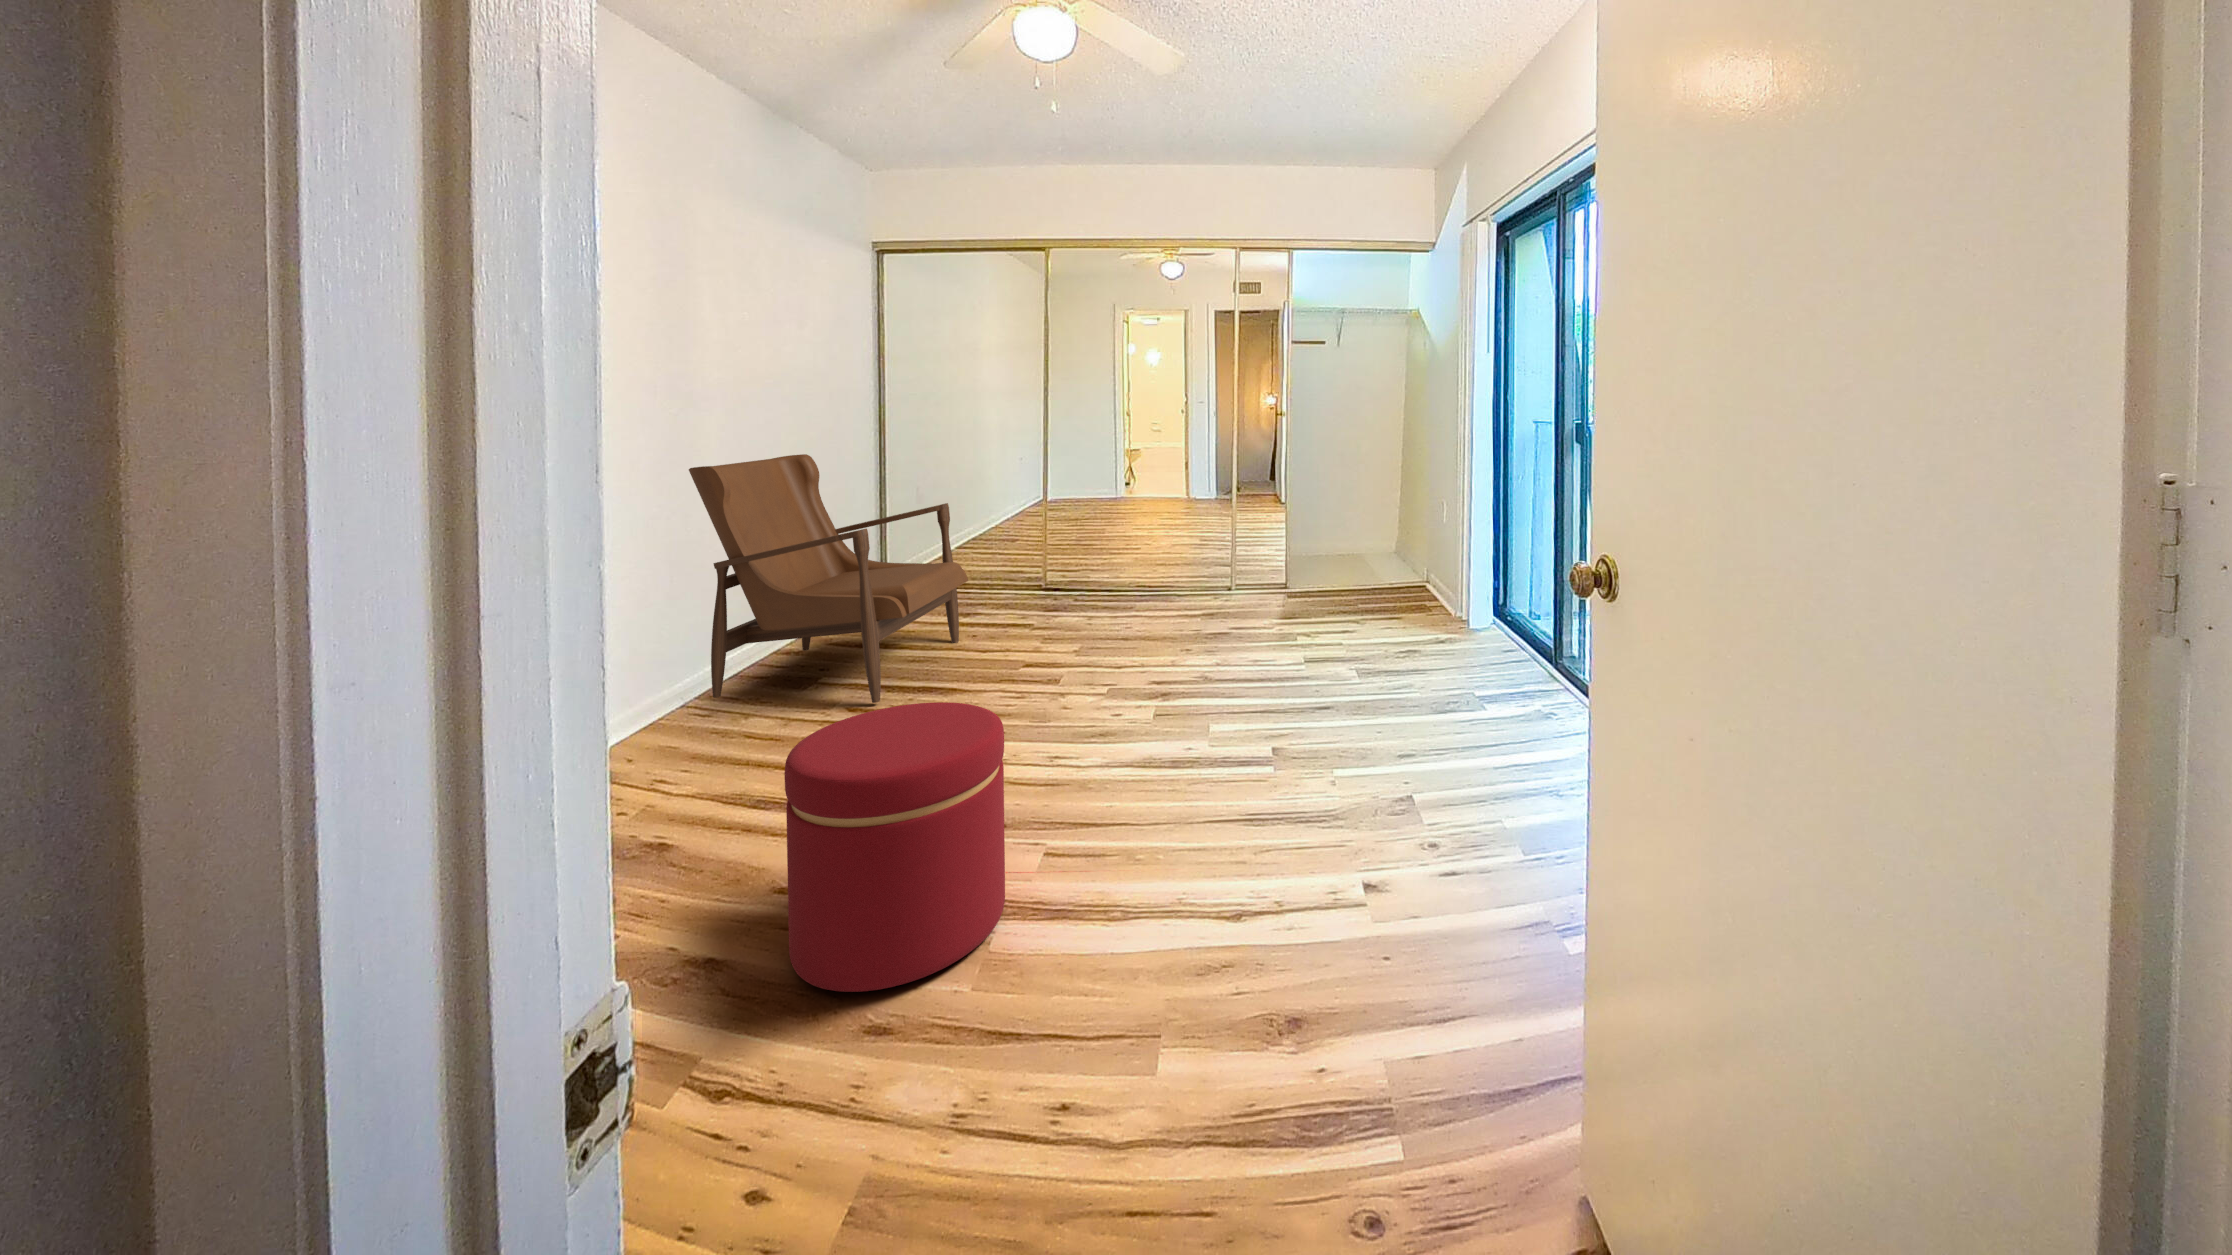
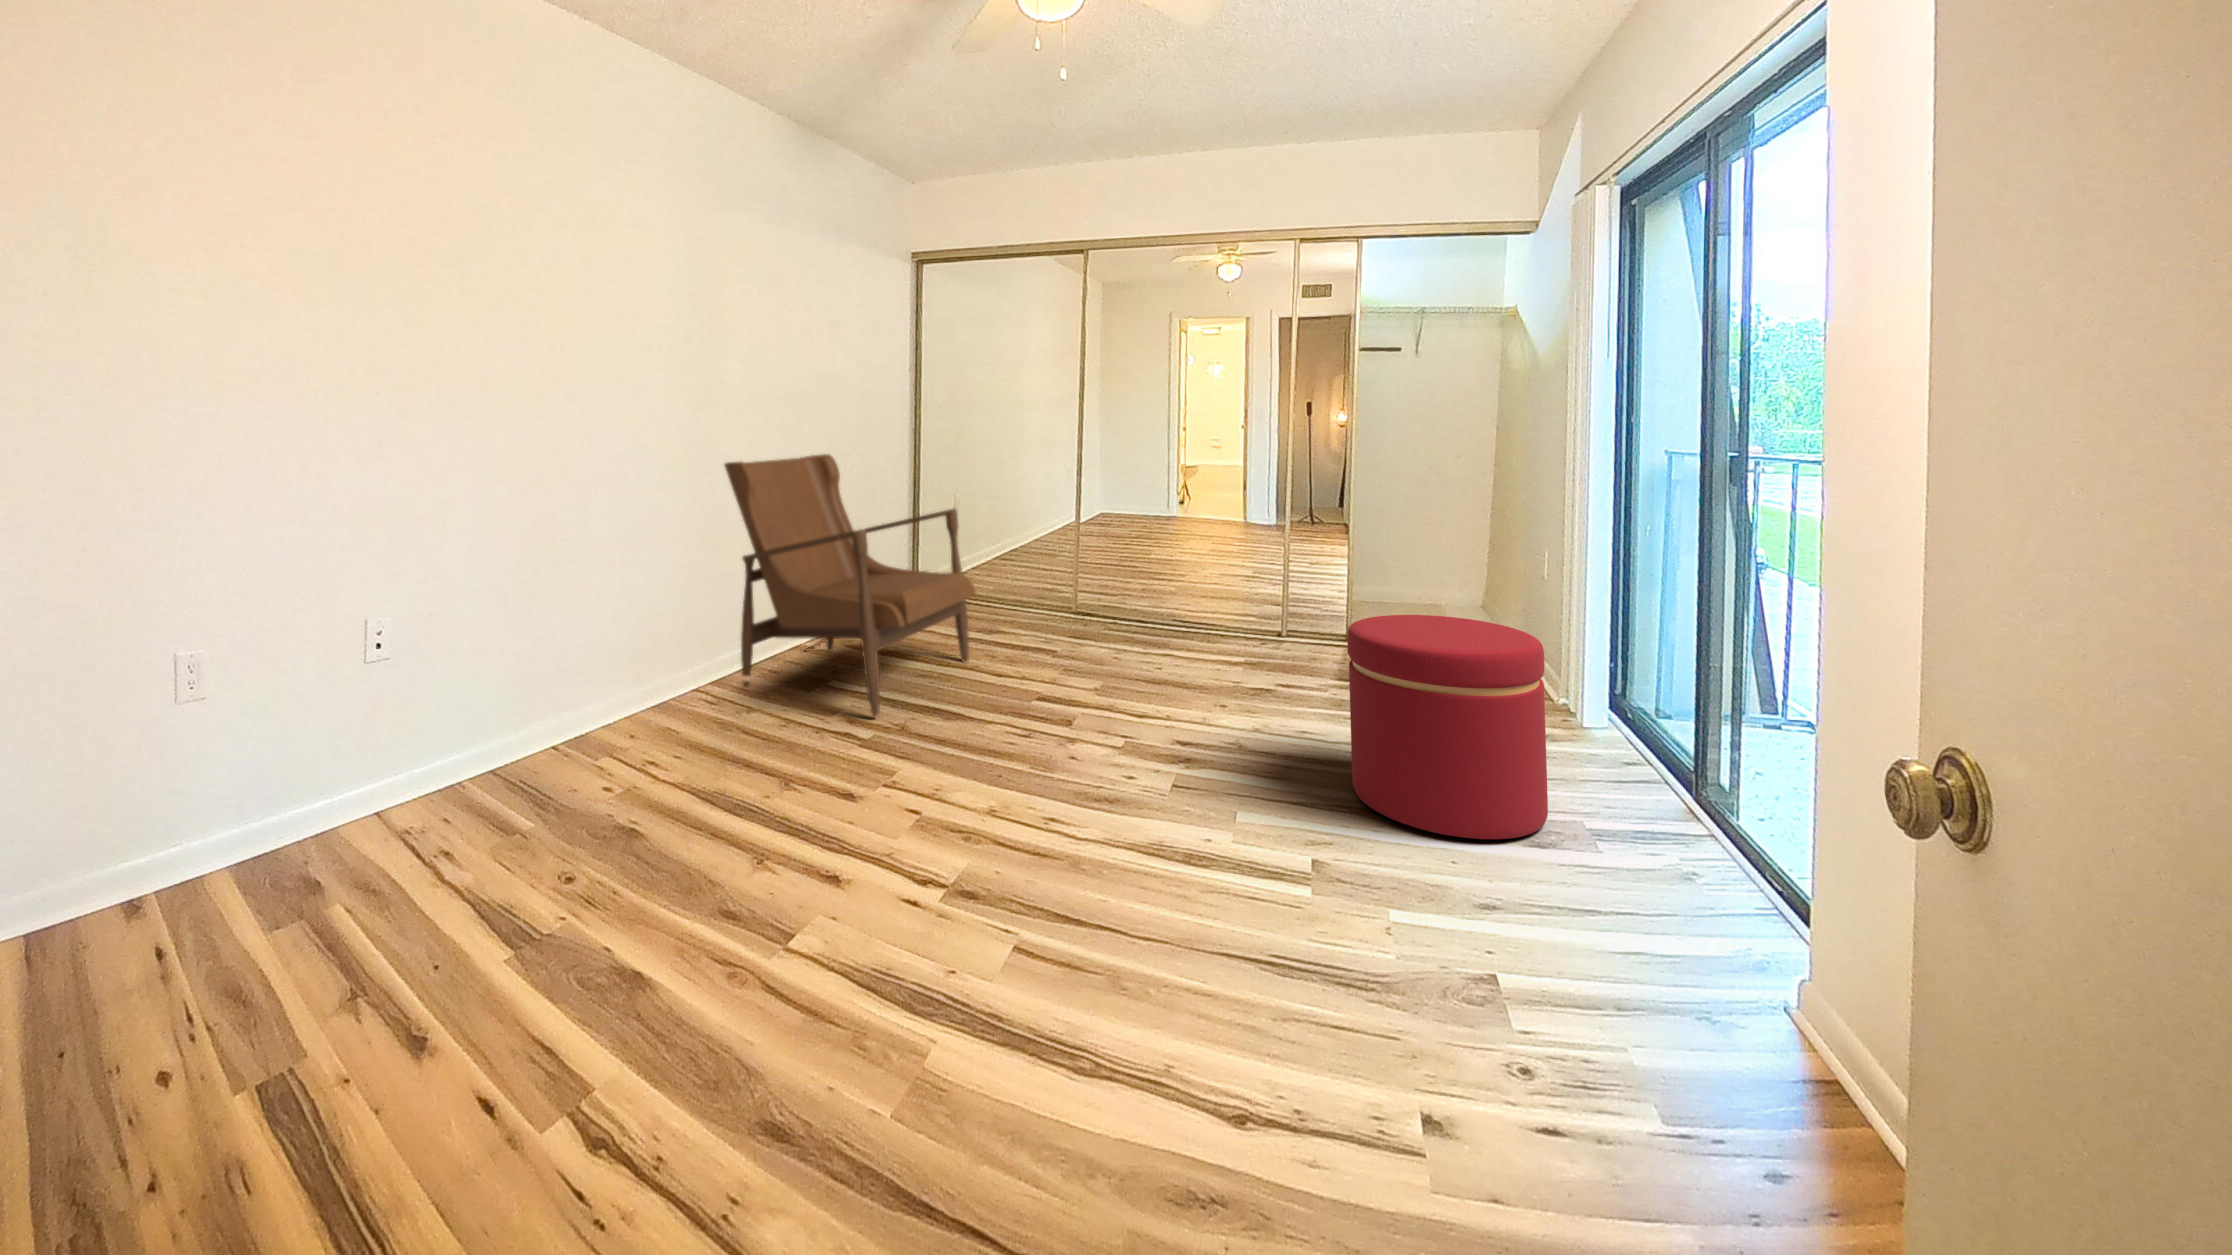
ottoman: present [785,702,1005,992] -> present [1347,615,1548,839]

